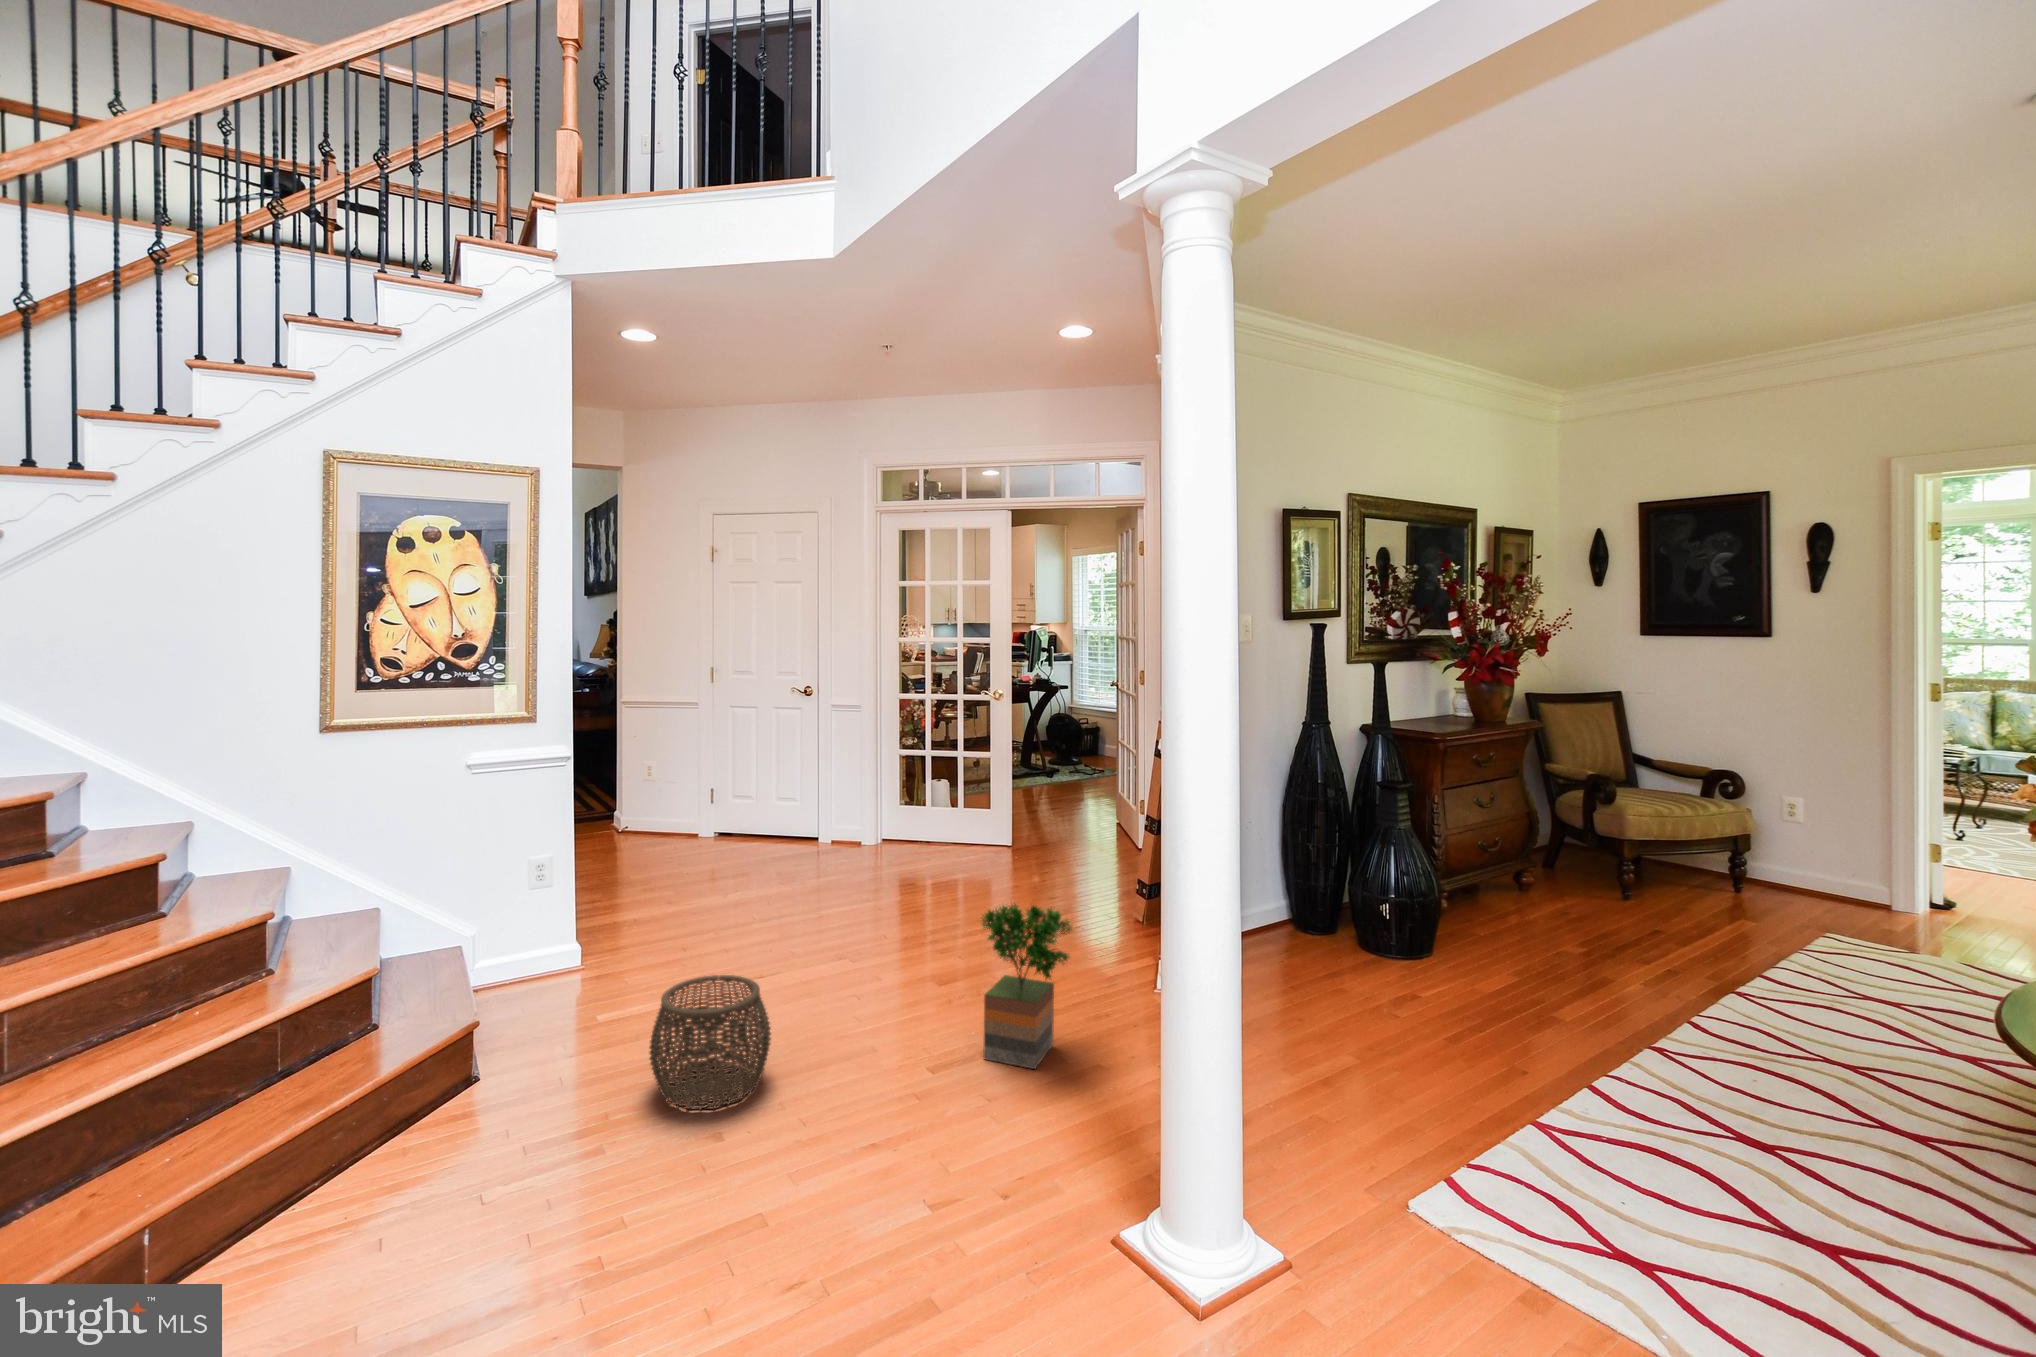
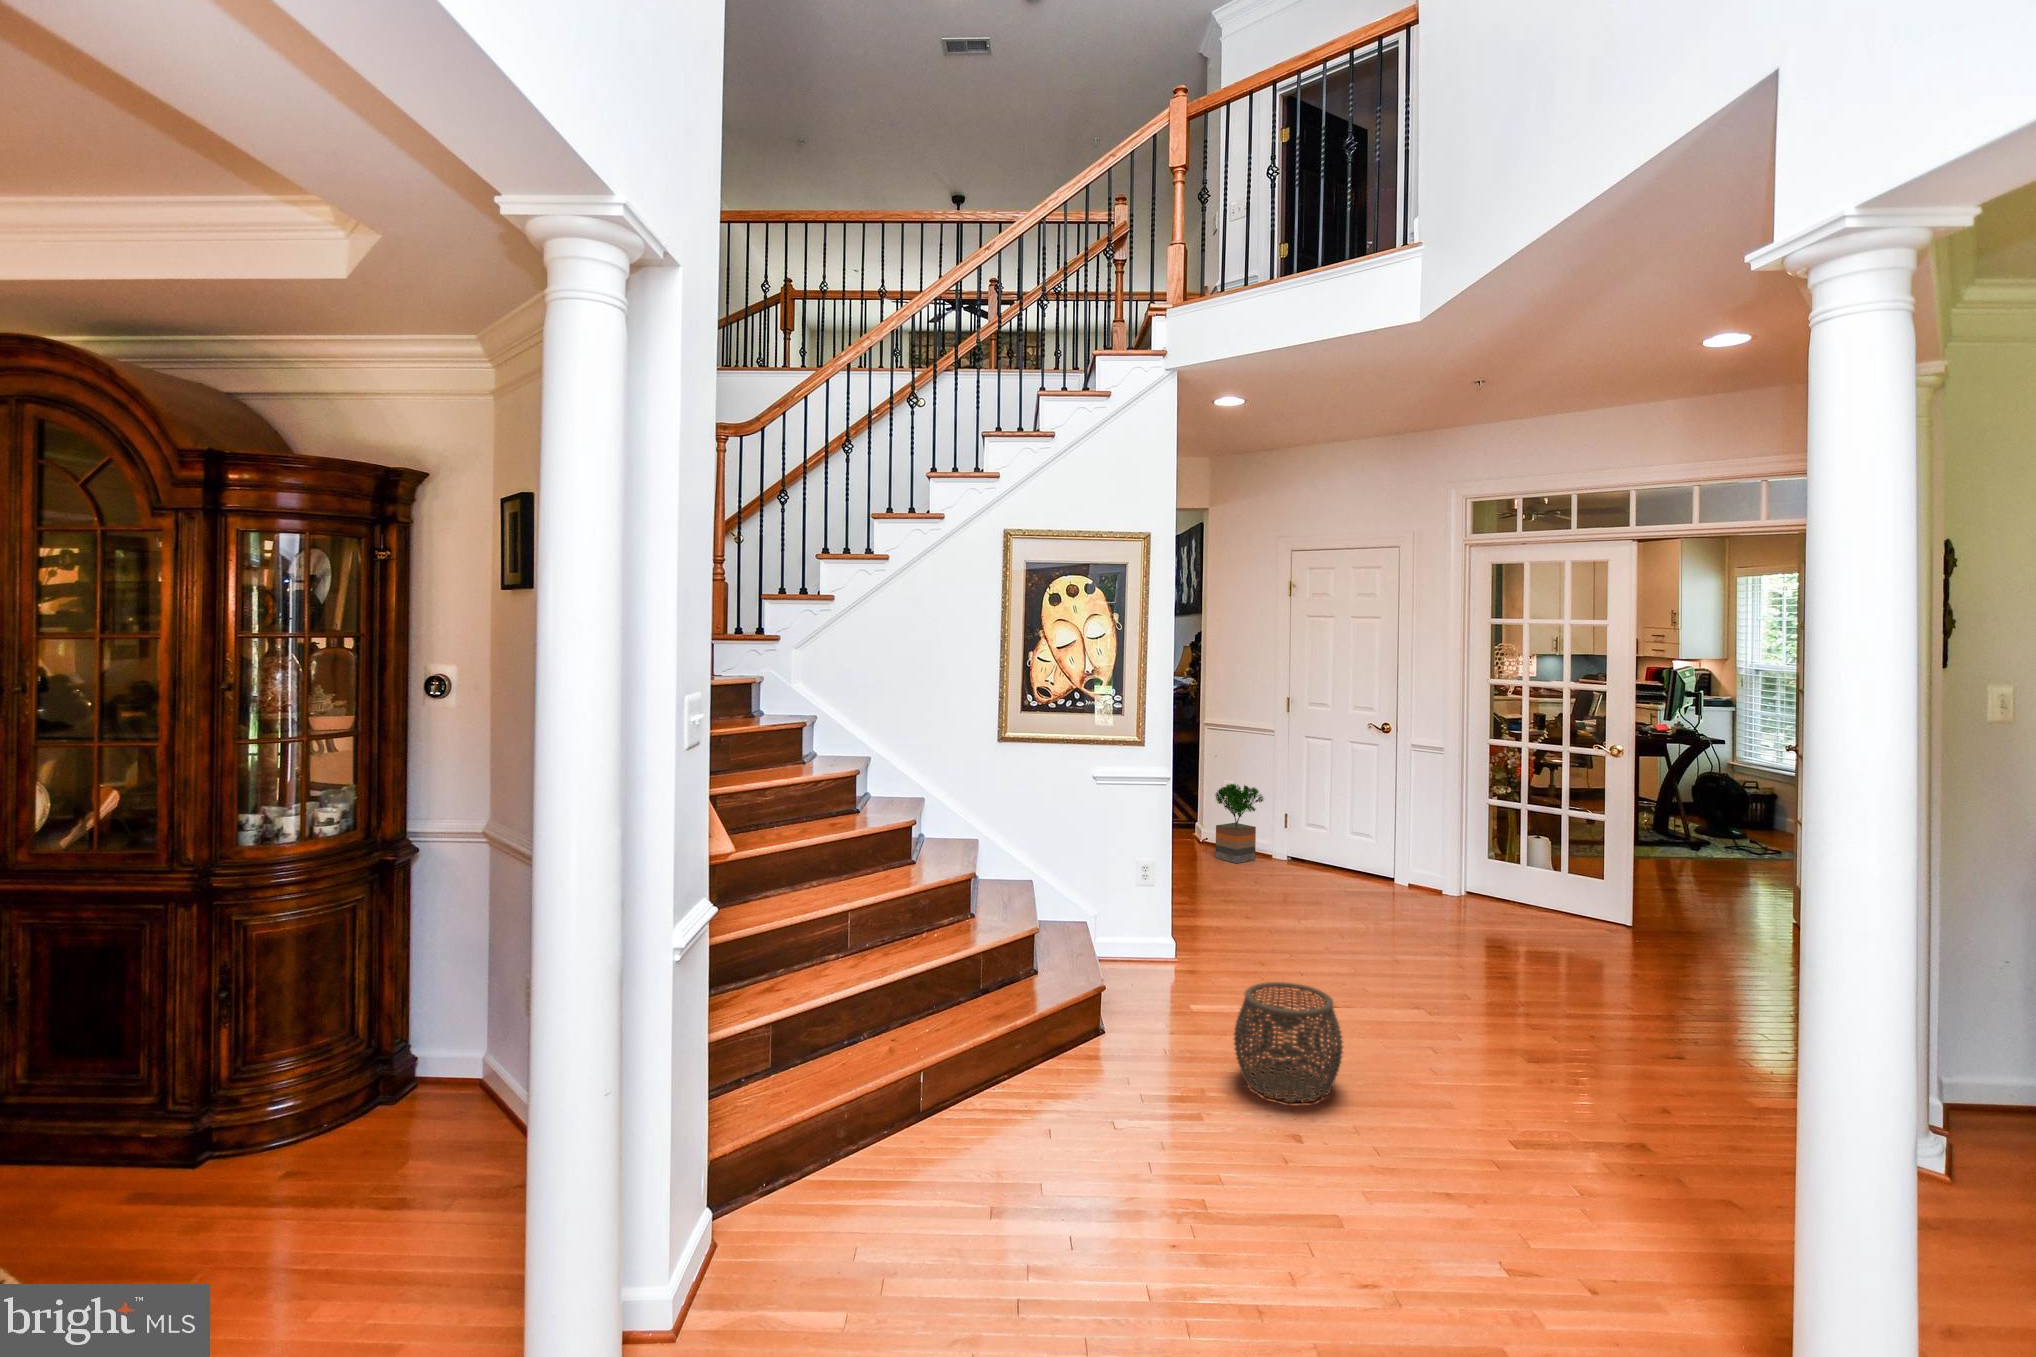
potted tree: present [981,904,1072,1069] -> present [1215,784,1264,863]

